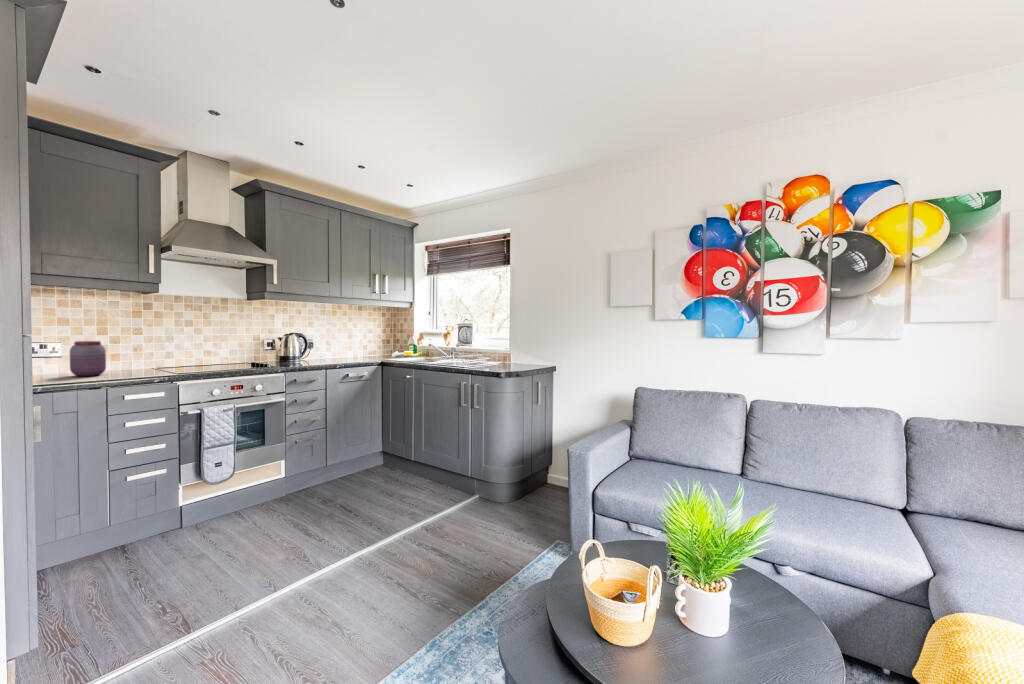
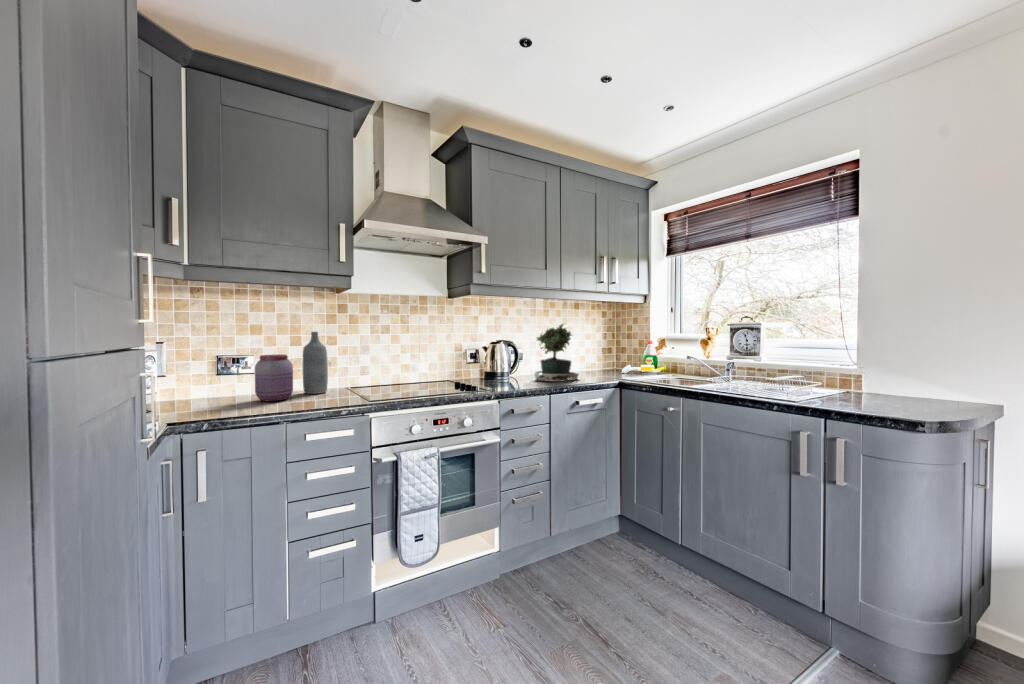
potted plant: none [311,321,354,363] -> present [534,324,579,382]
bottle: none [112,324,136,372] -> present [302,332,328,394]

